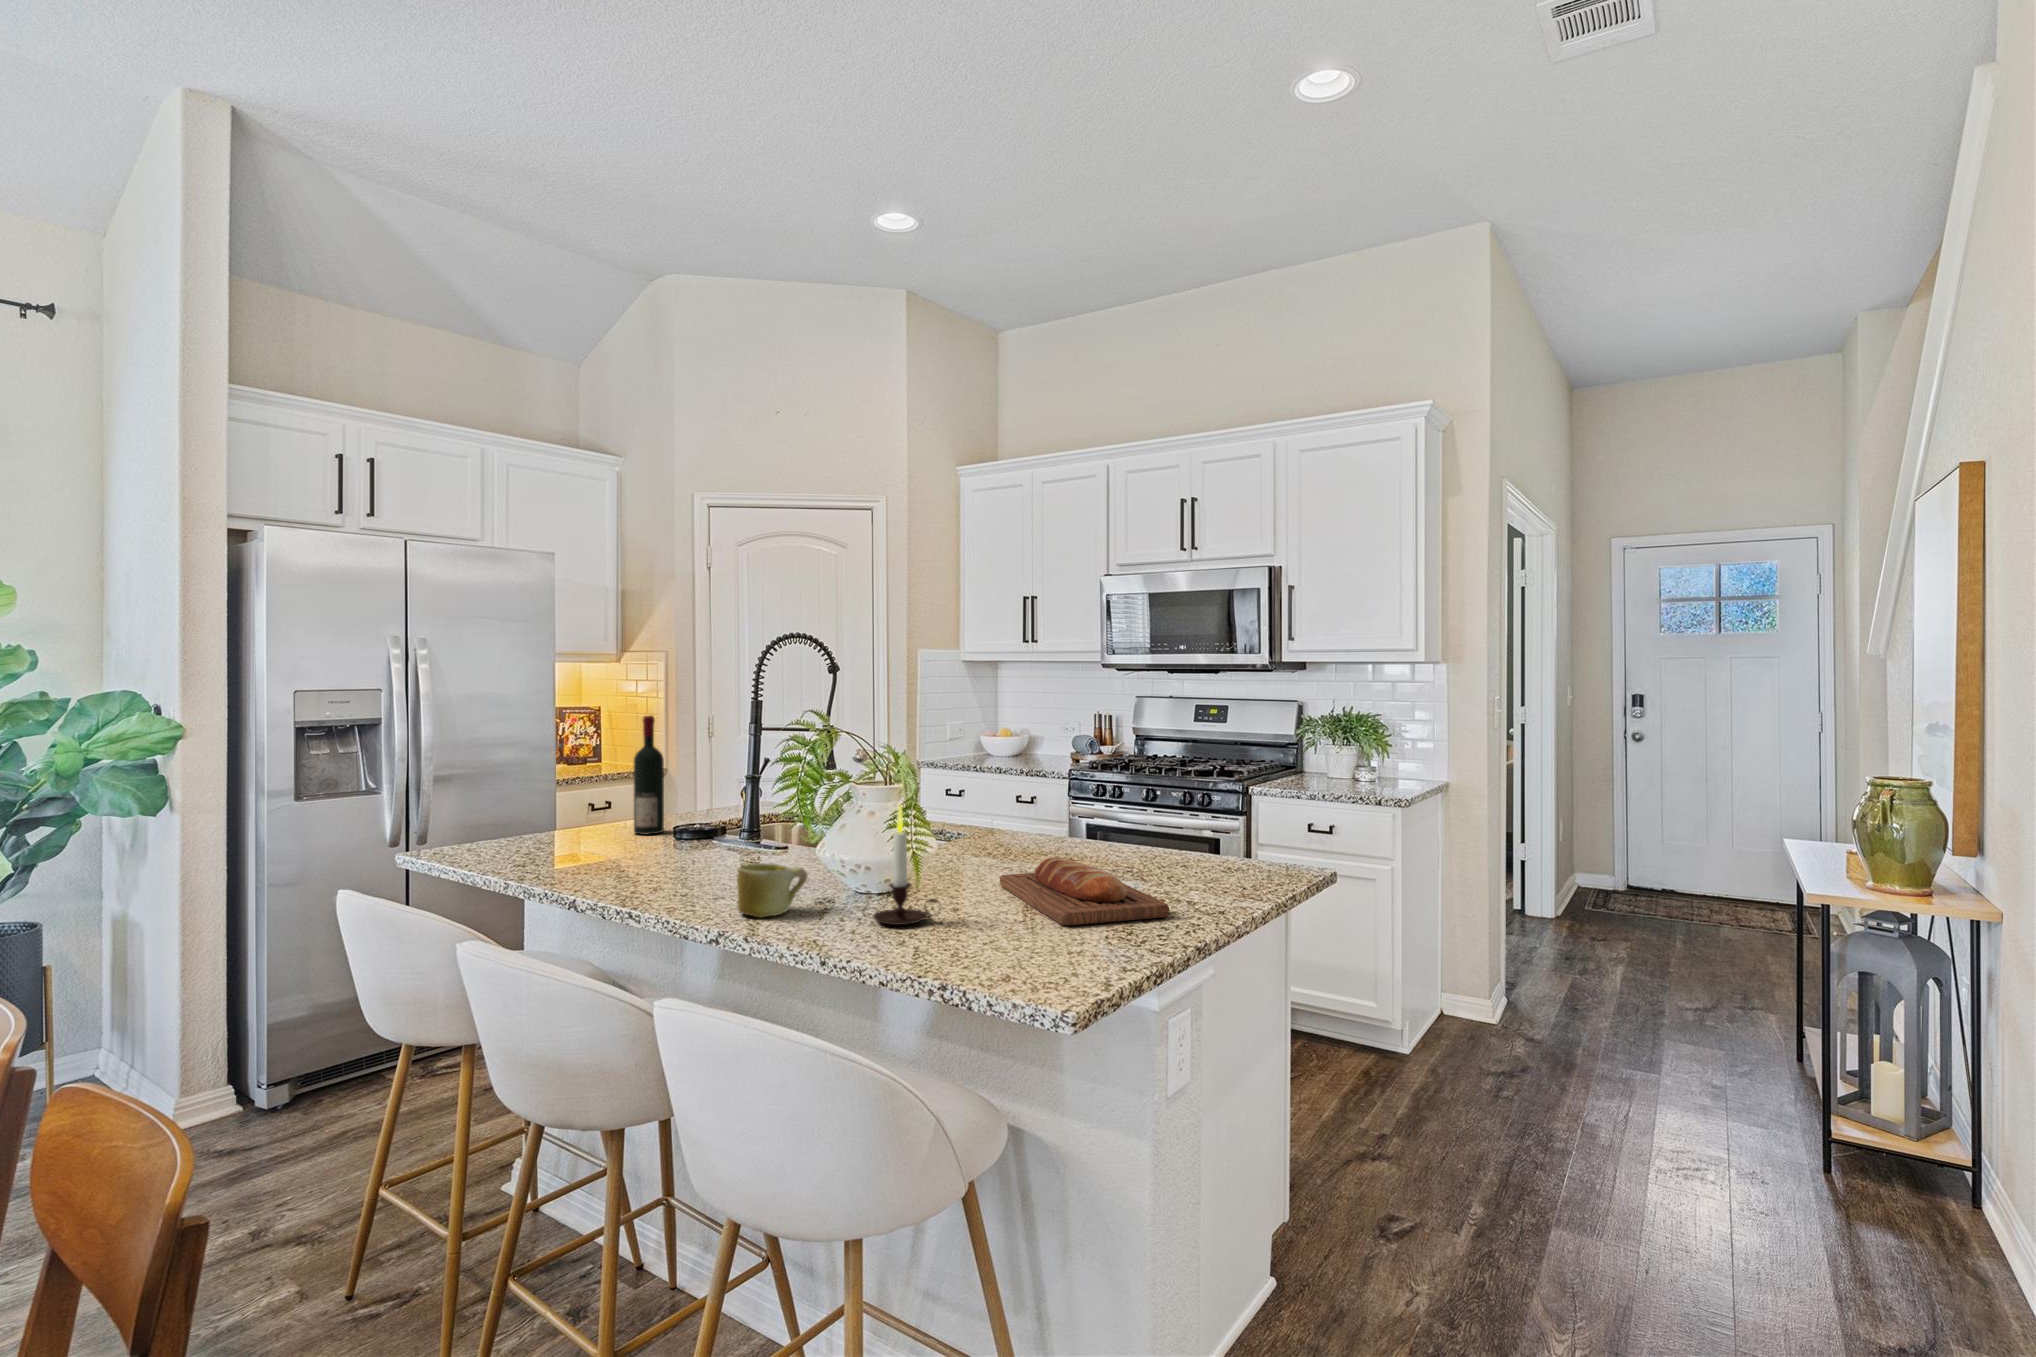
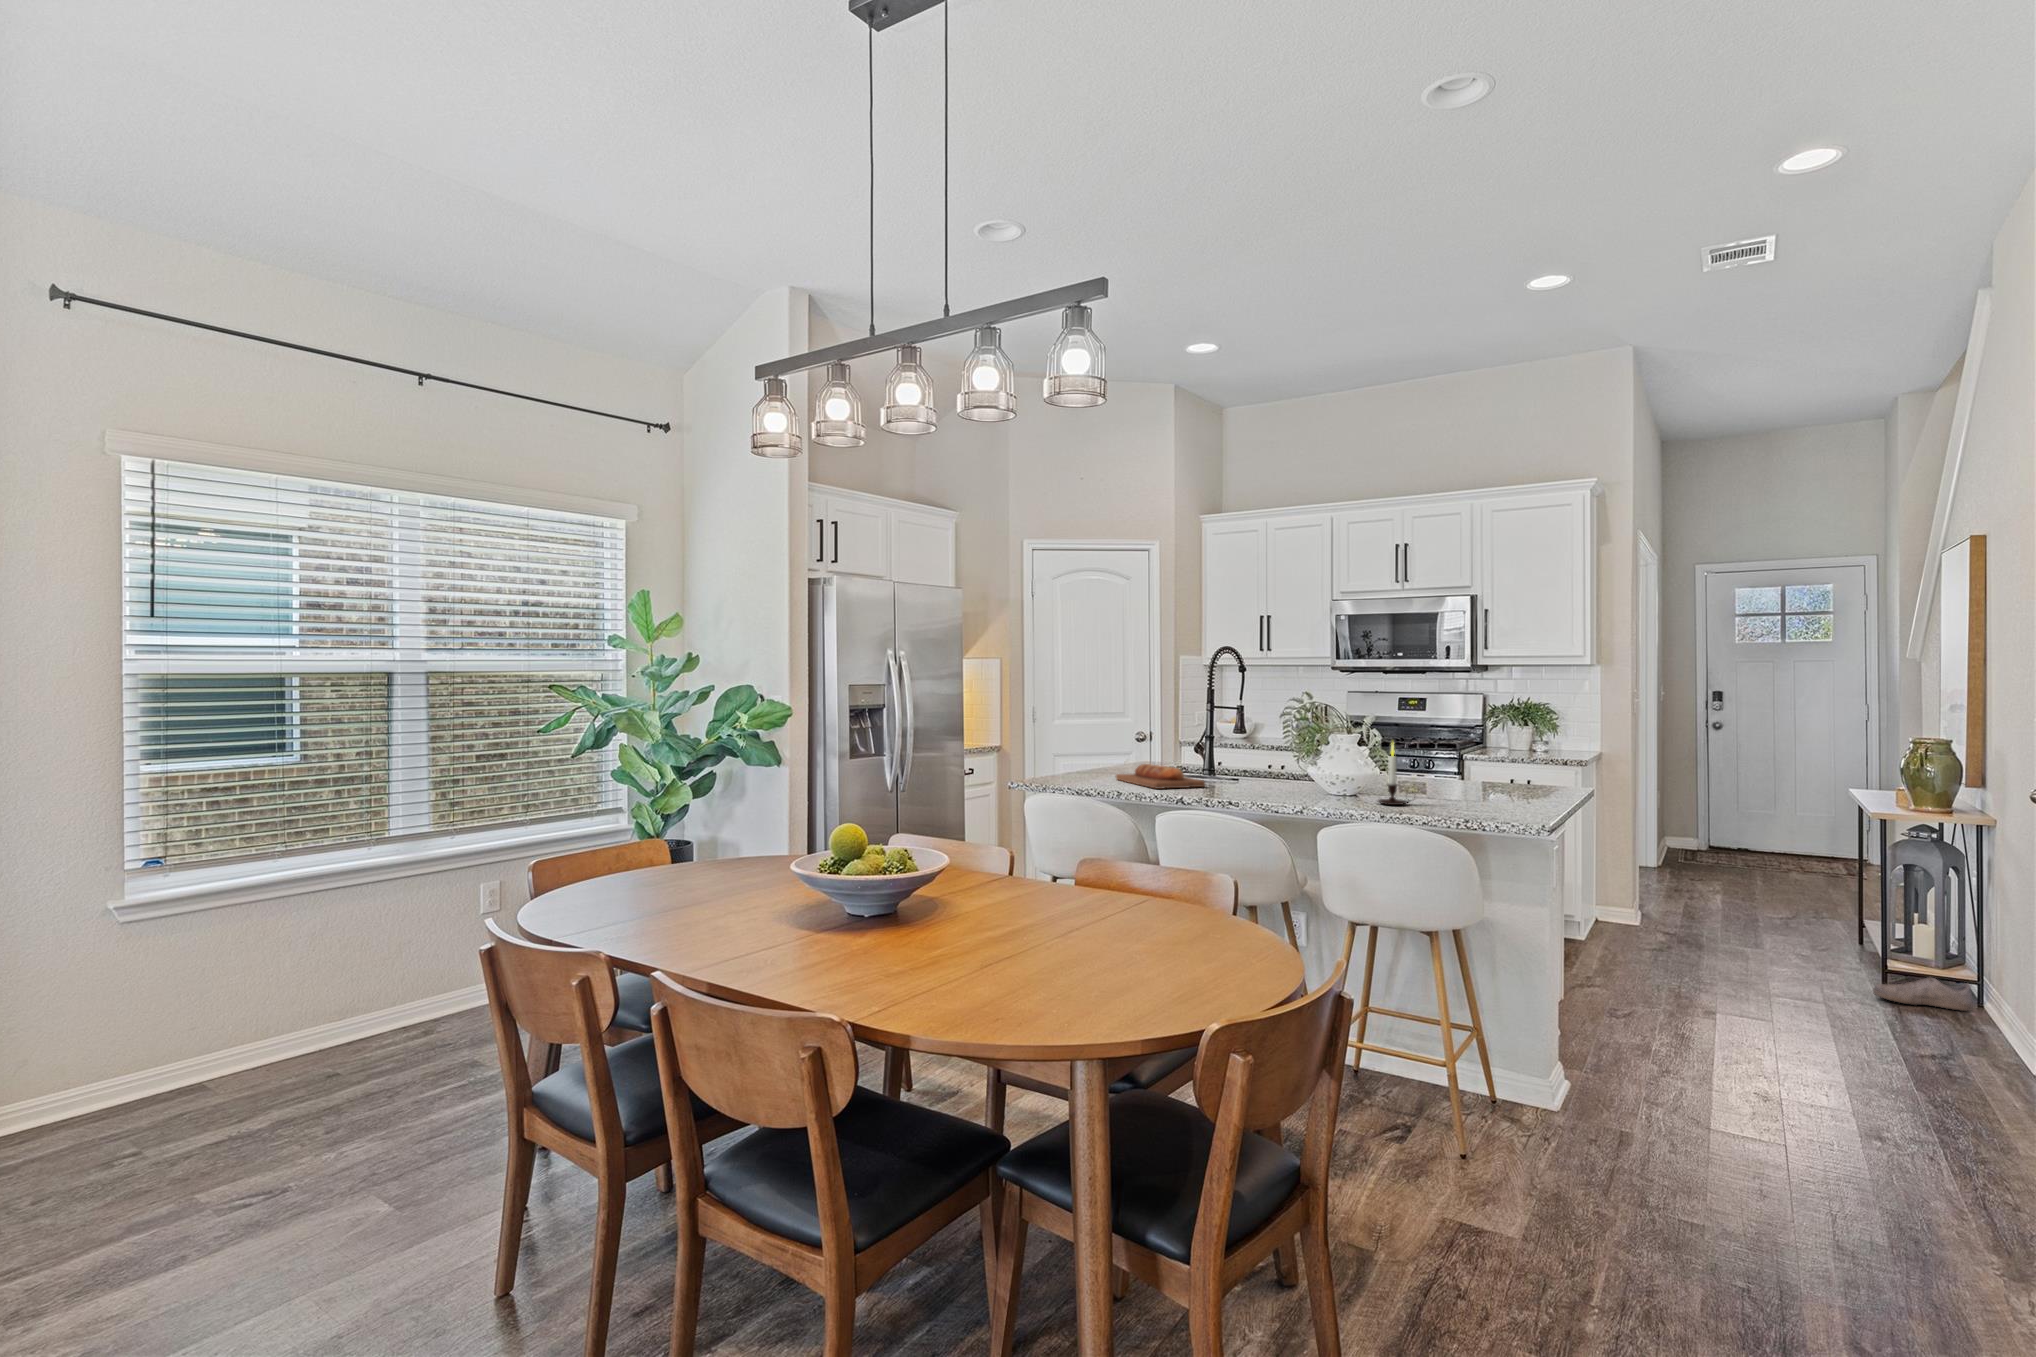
wine bottle: present [634,716,664,835] -> none [1117,699,1135,775]
bread loaf: present [1000,857,1169,925] -> present [1116,764,1205,789]
mug: present [737,863,808,918] -> none [1294,776,1329,803]
shoe: none [1806,1158,1964,1219] -> present [1873,977,1973,1011]

